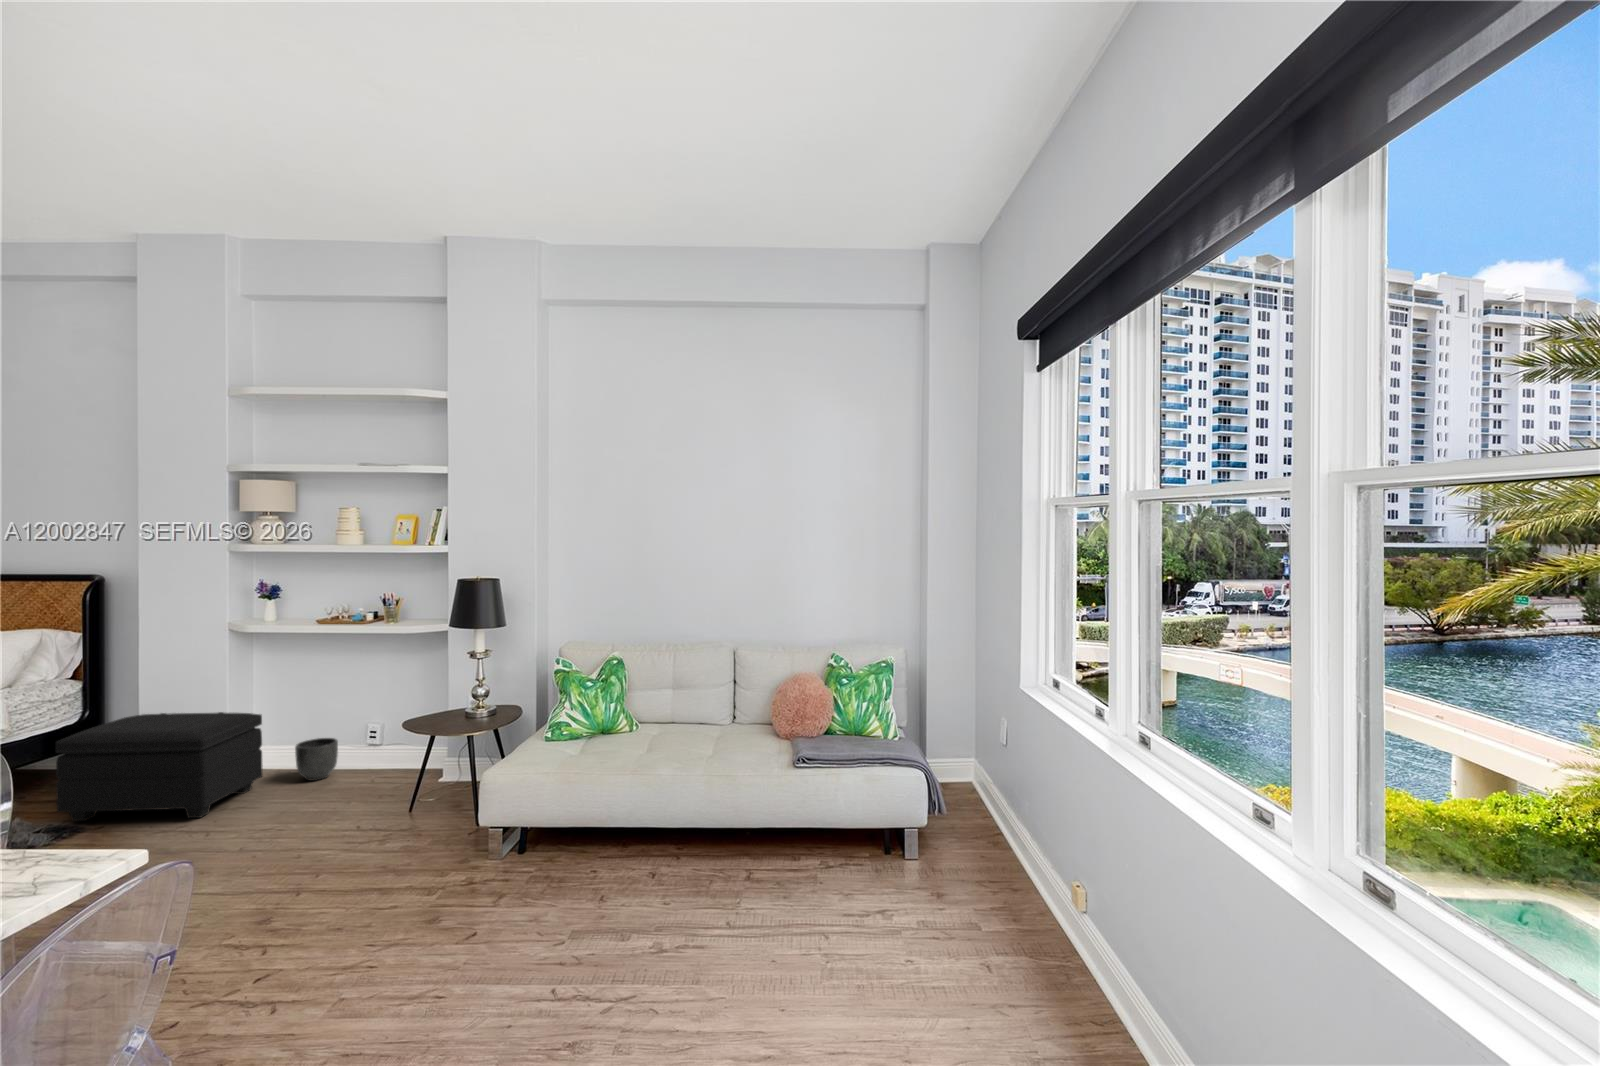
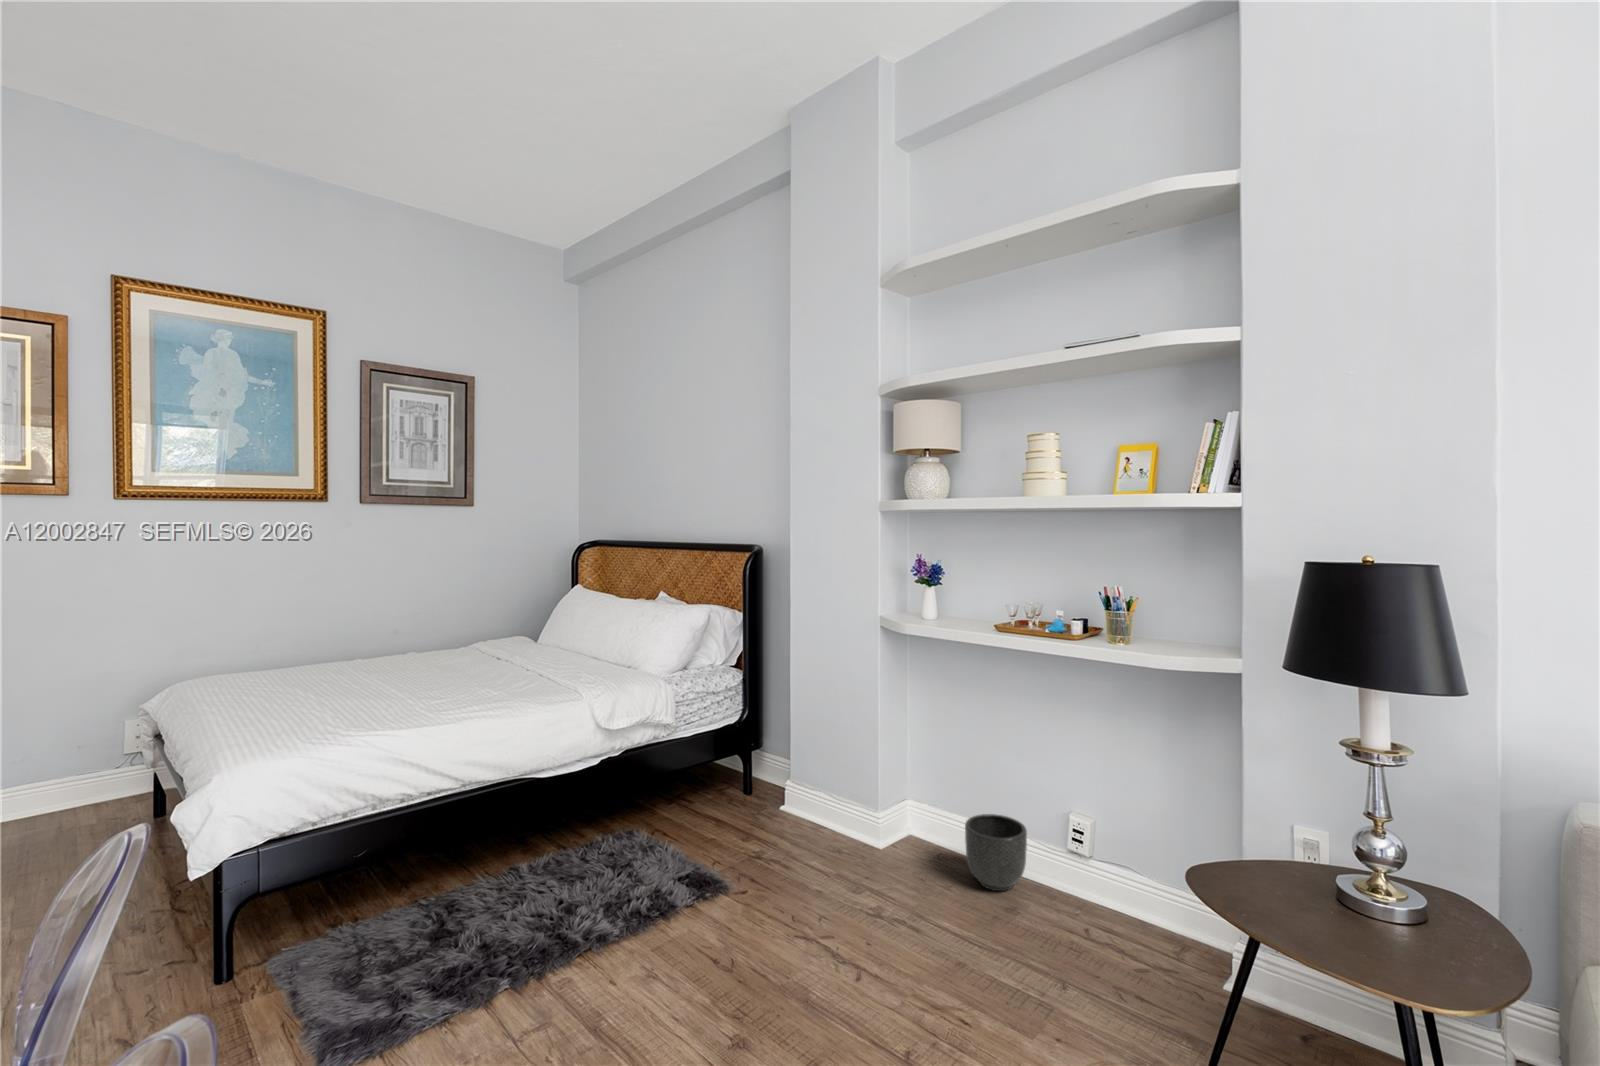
footstool: present [56,712,263,821] -> none [696,729,921,926]

